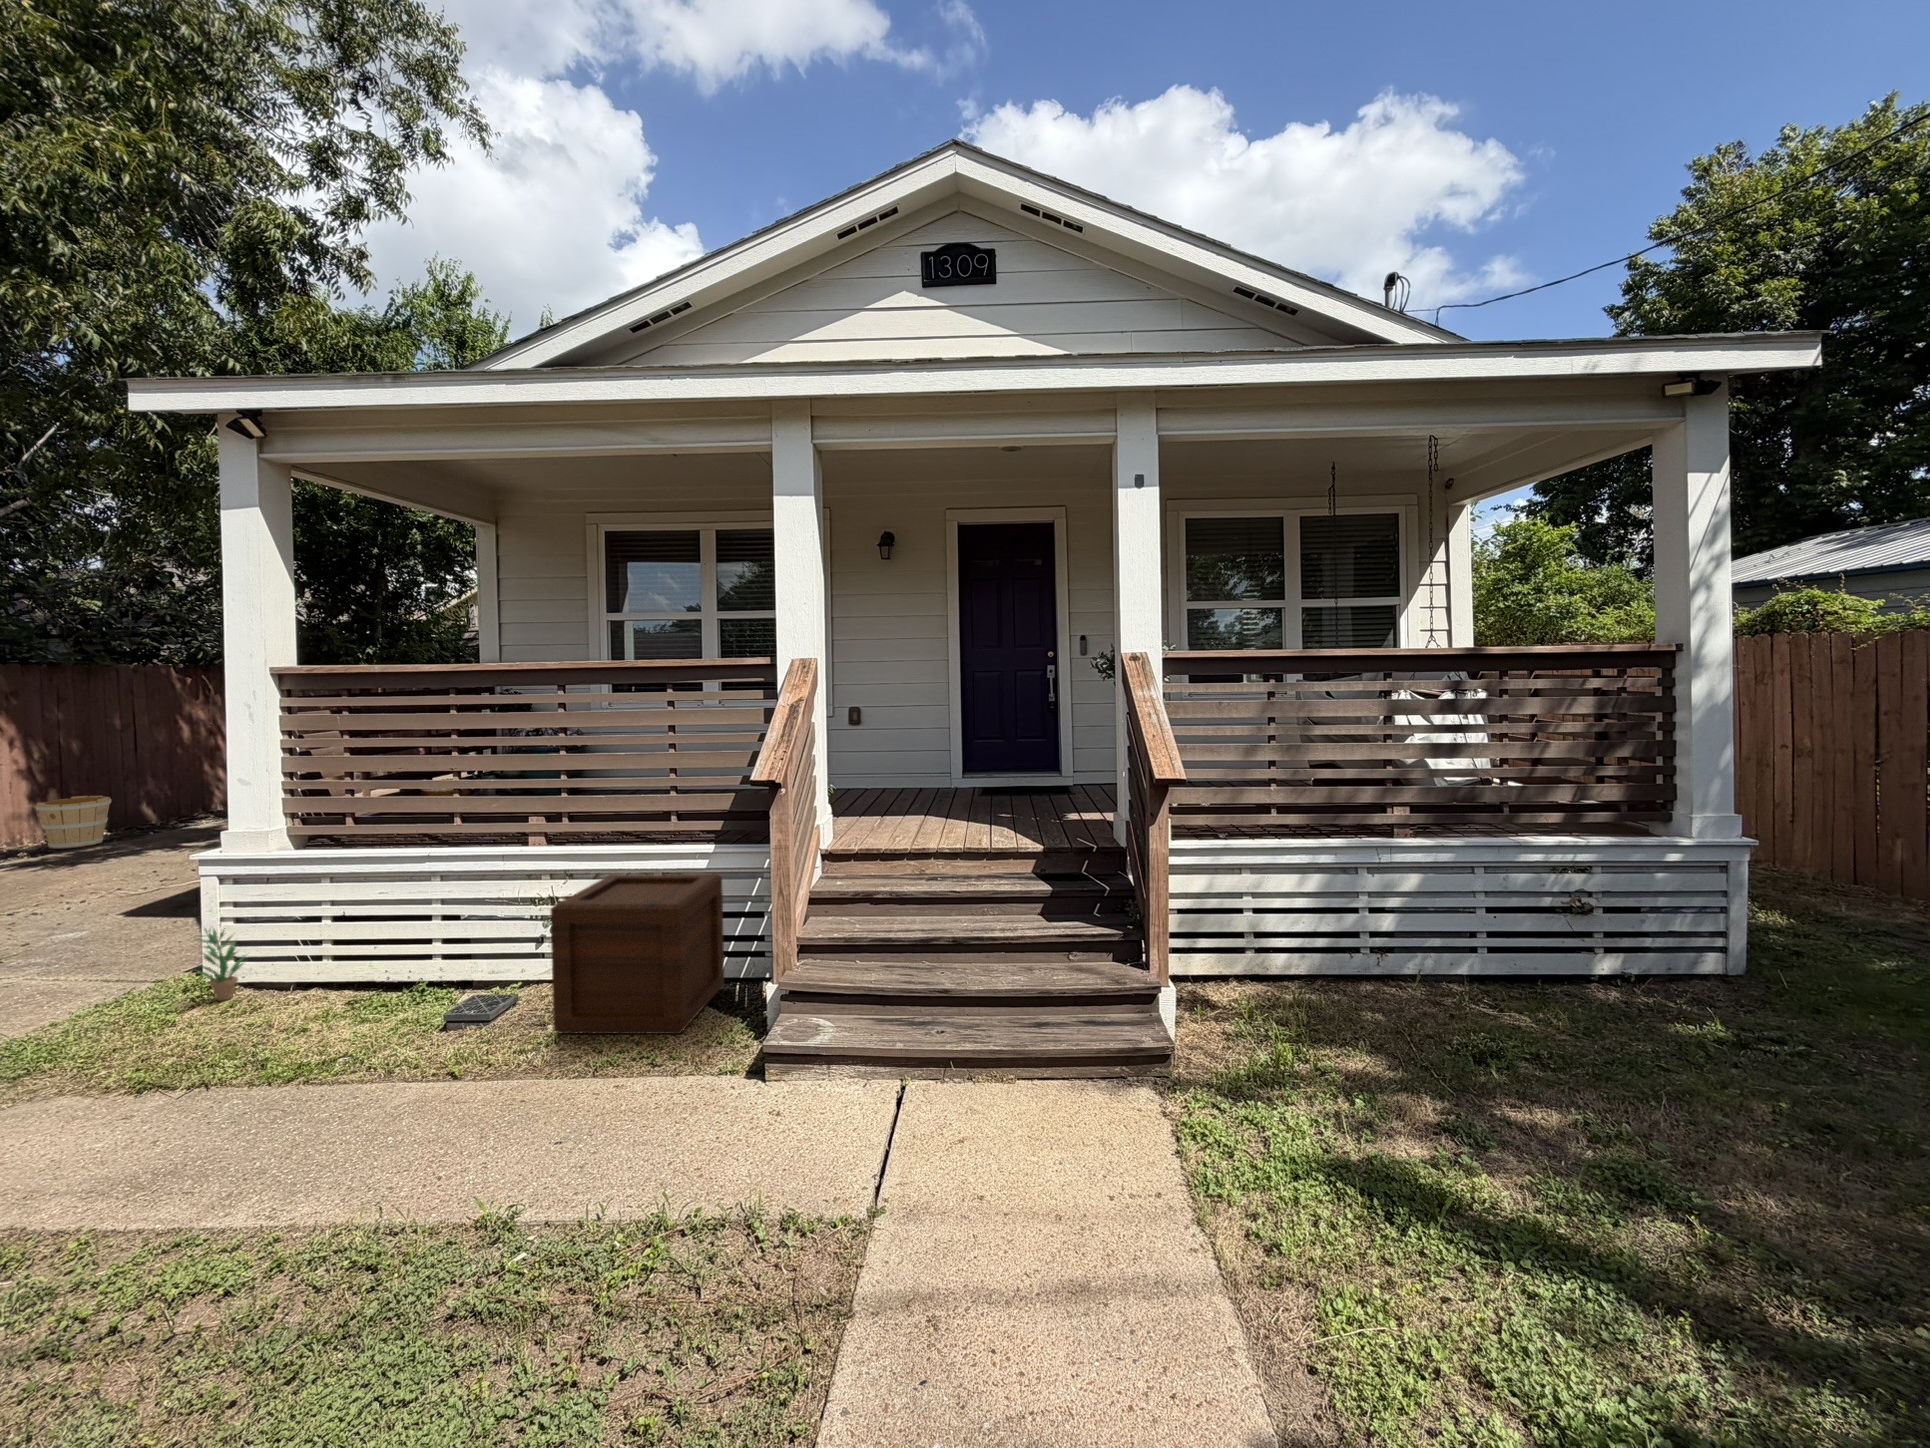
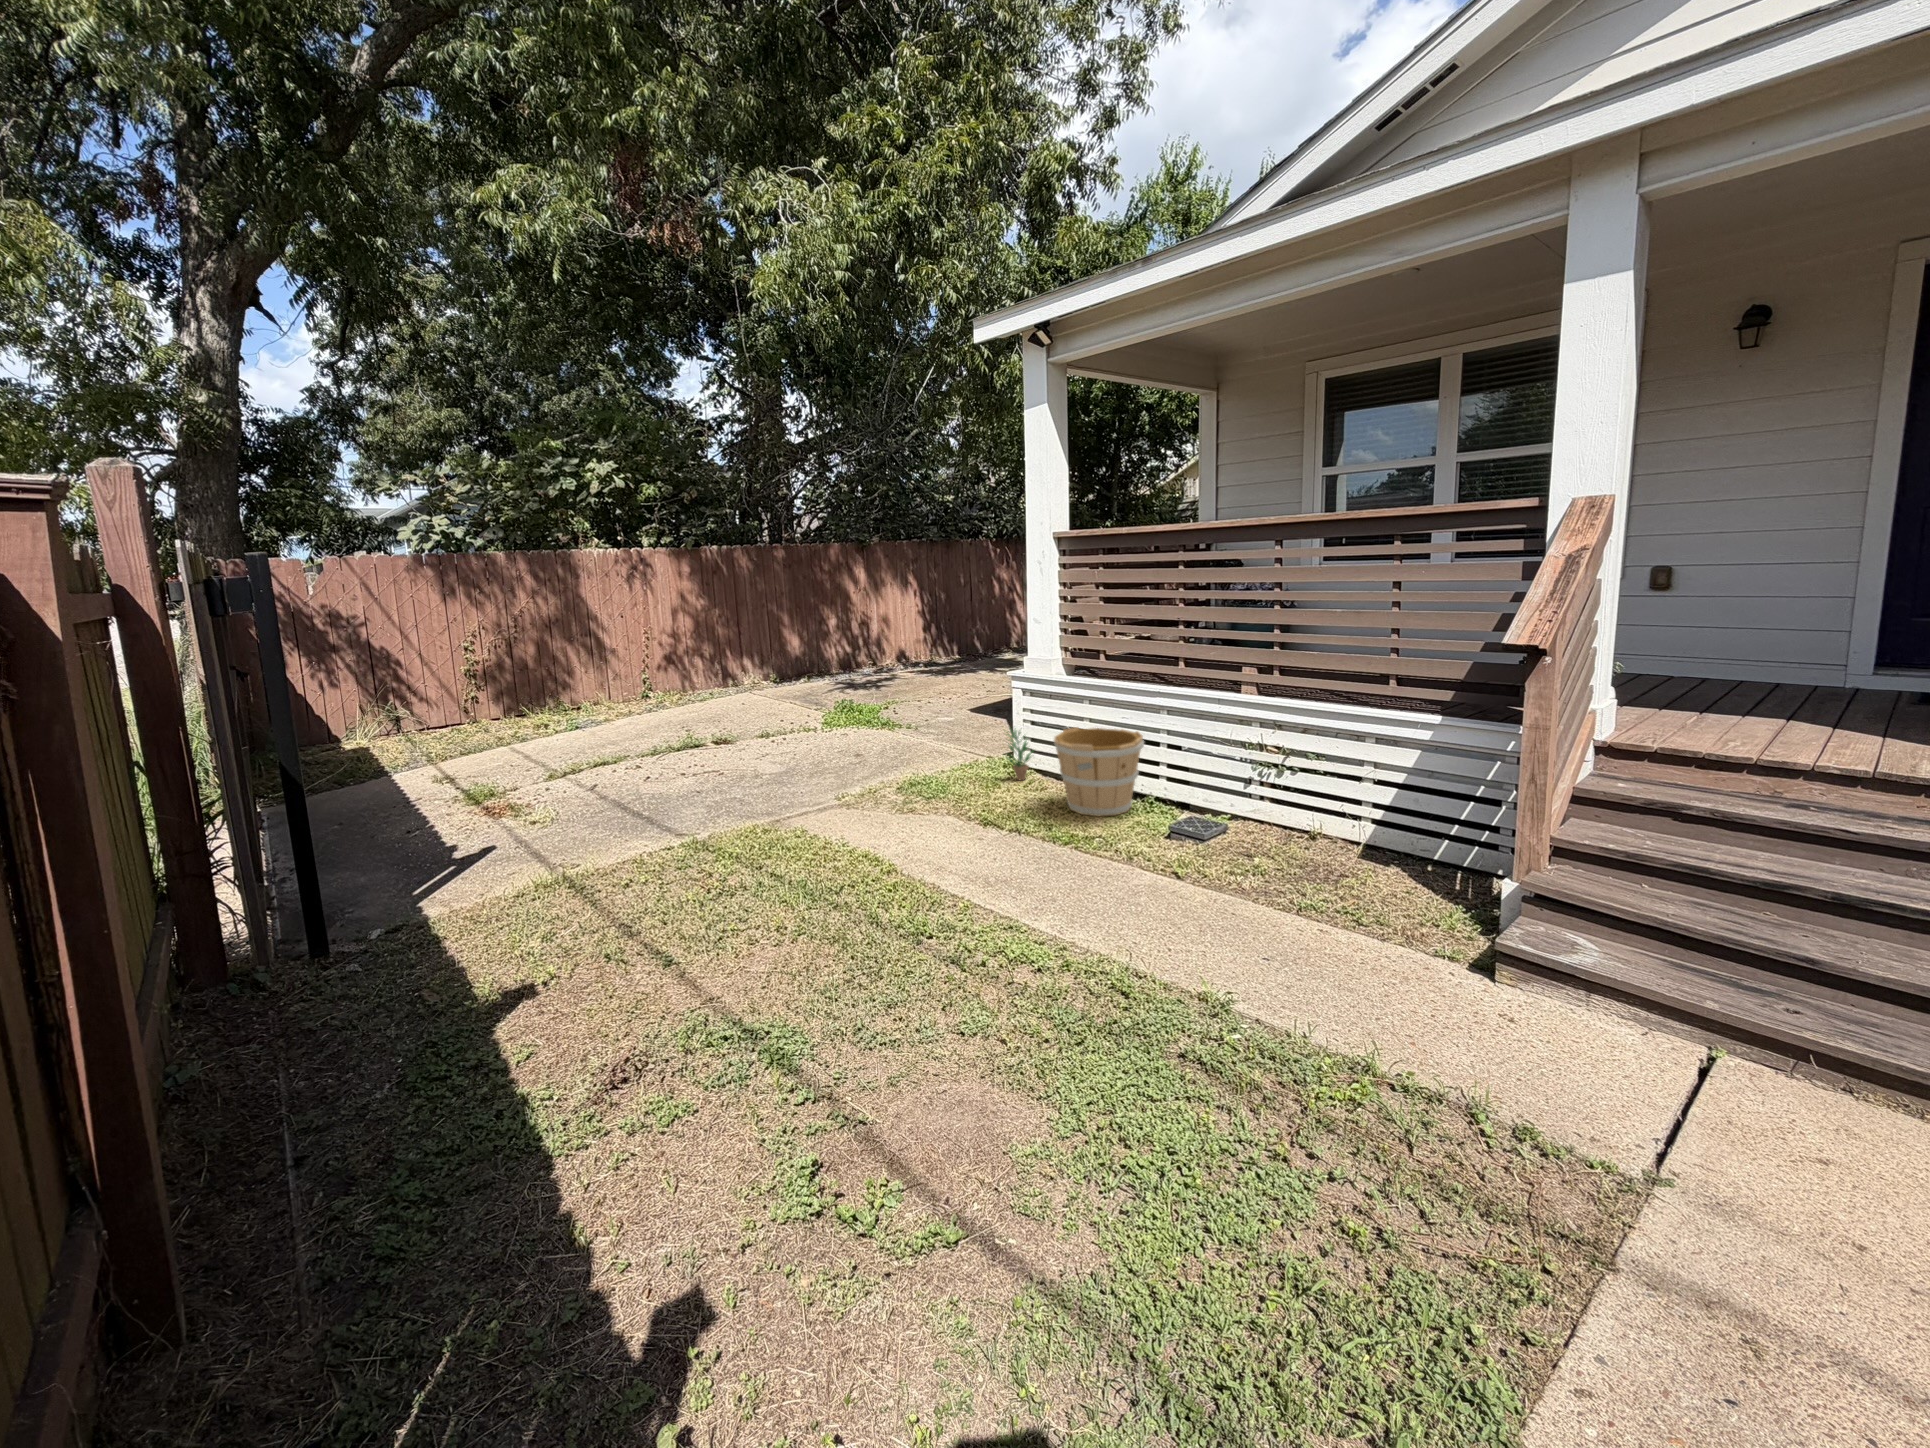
wooden bucket: present [36,796,112,849] -> present [1054,727,1144,817]
wooden crate: present [551,874,724,1034] -> none [1260,731,1449,906]

